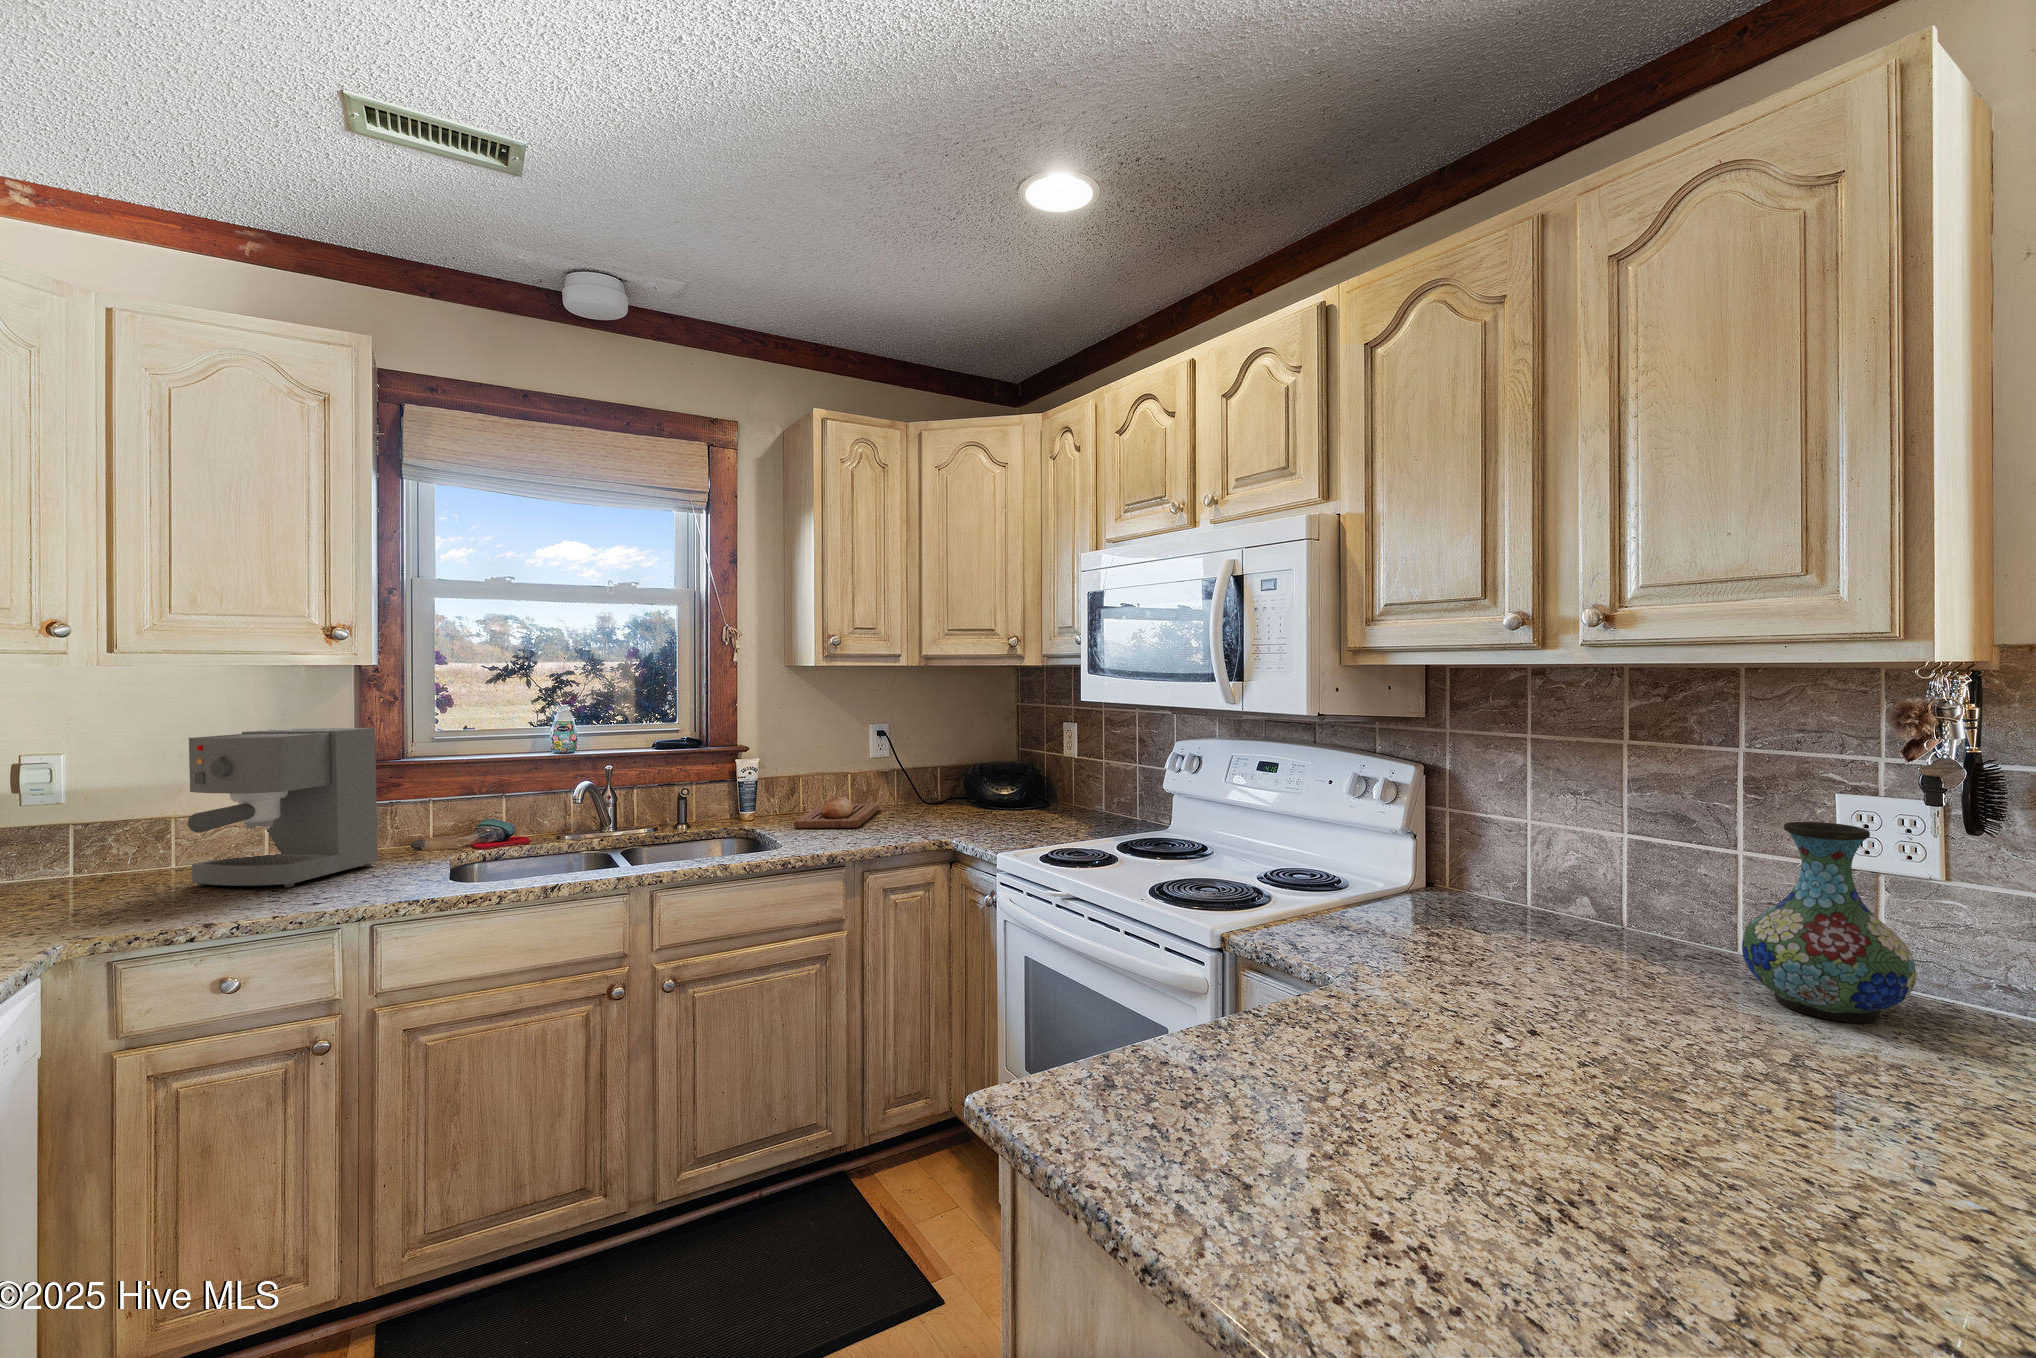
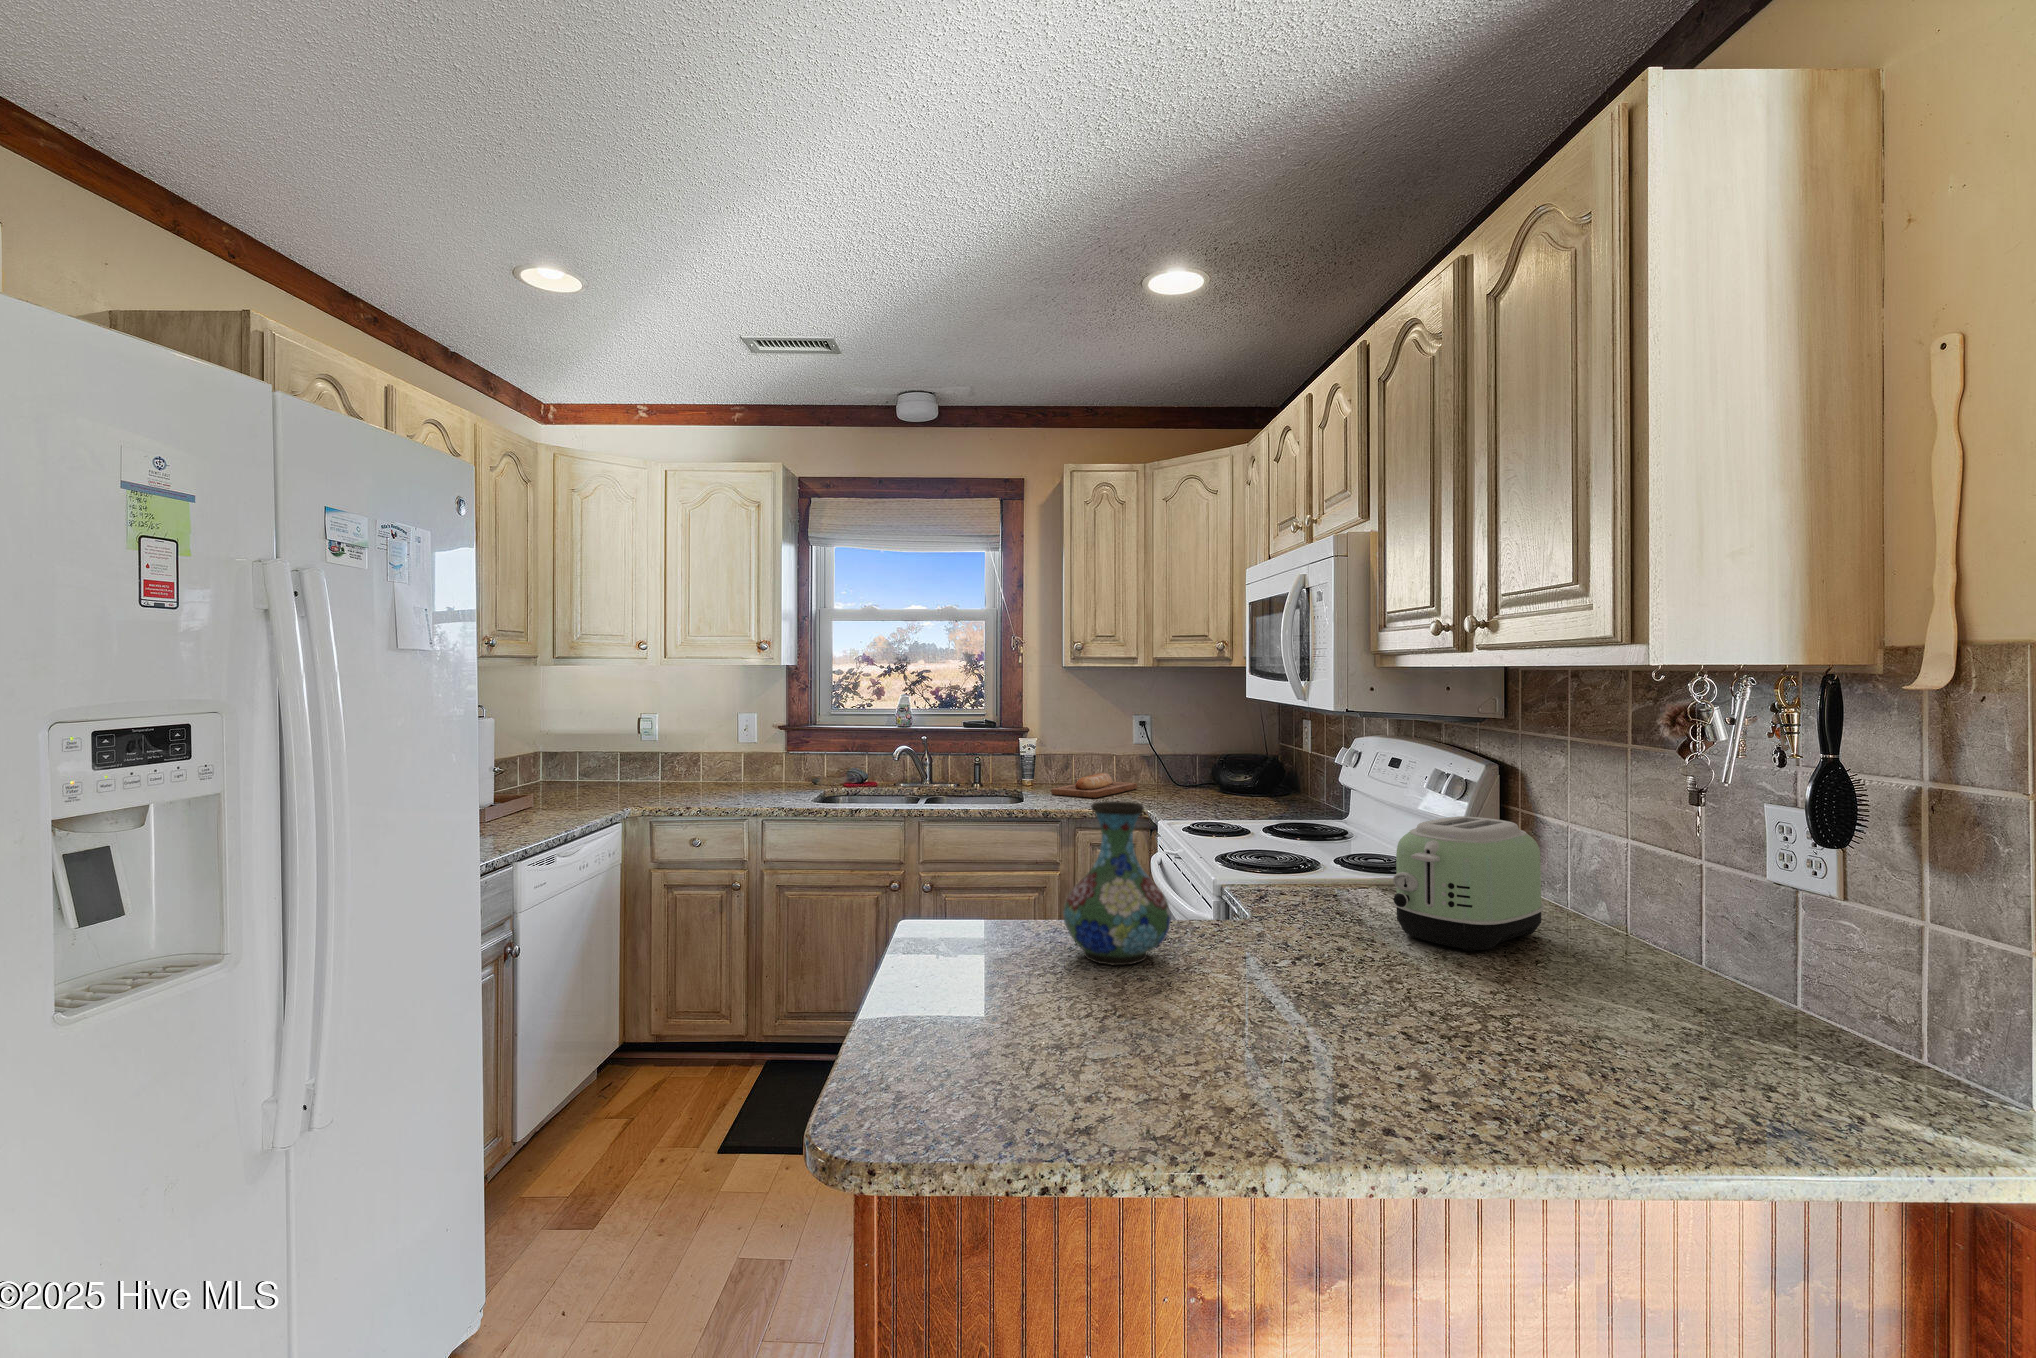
coffee maker: present [188,728,378,887] -> none [694,703,792,796]
toaster: none [1481,822,1629,971] -> present [1393,816,1544,952]
vase: present [1742,822,1916,1023] -> present [1063,801,1170,965]

